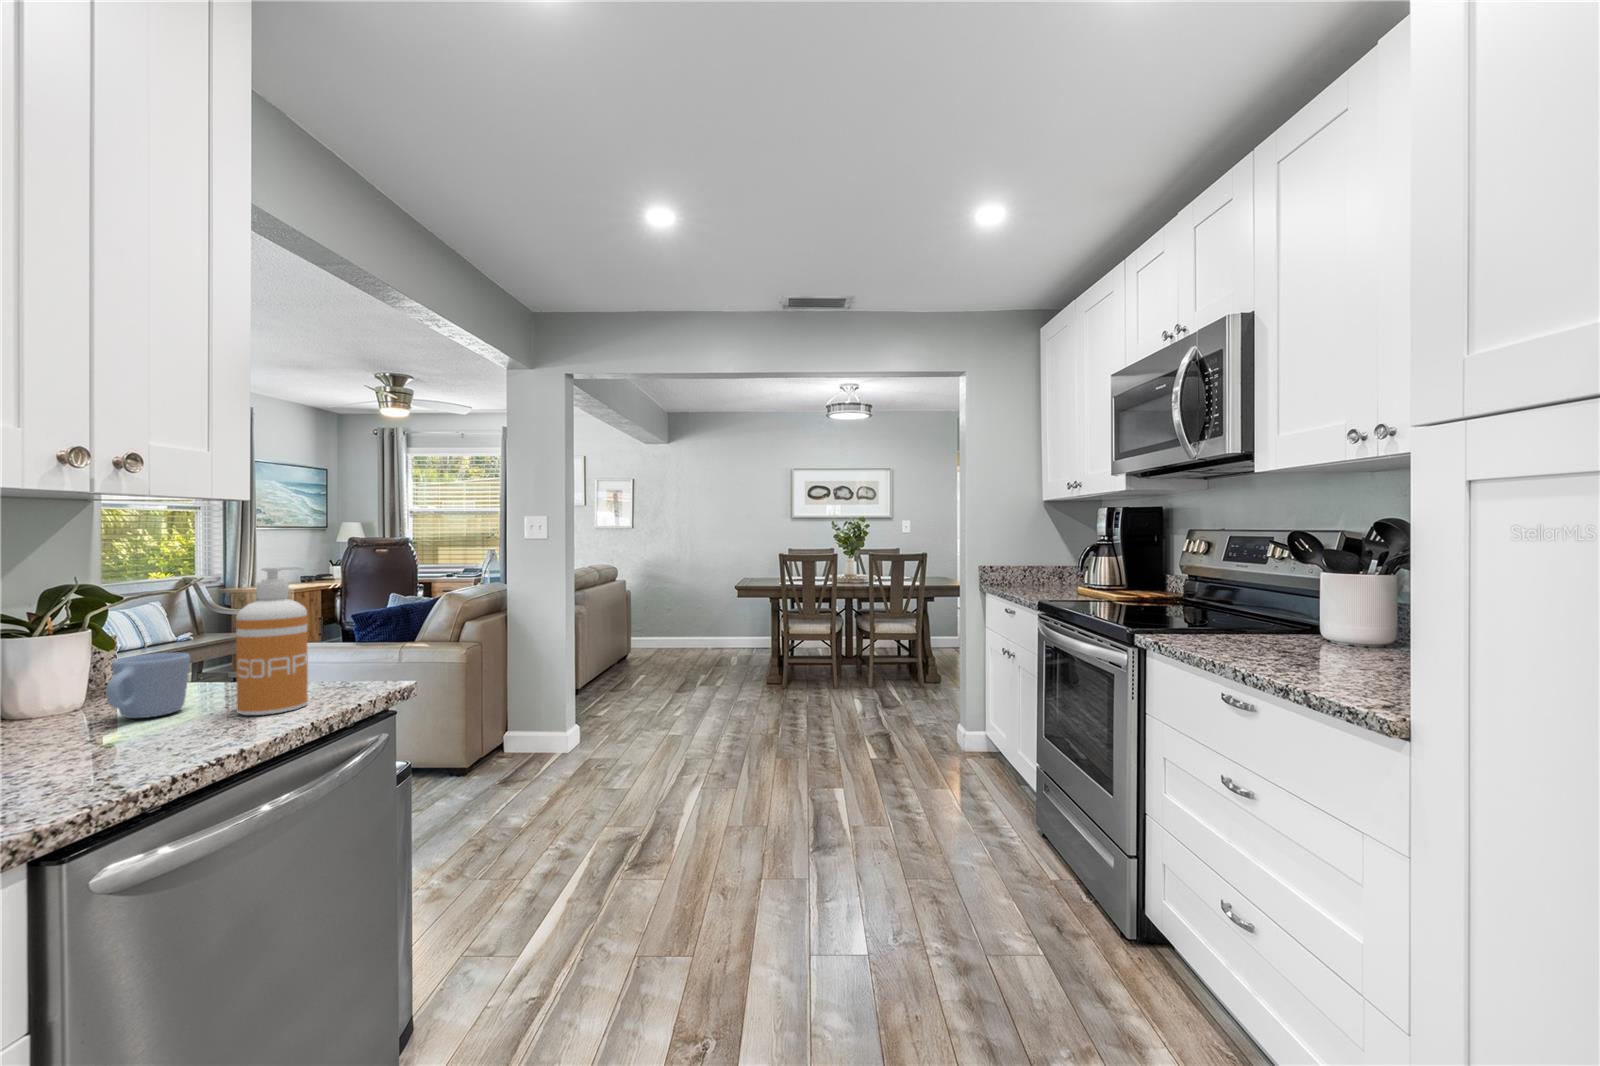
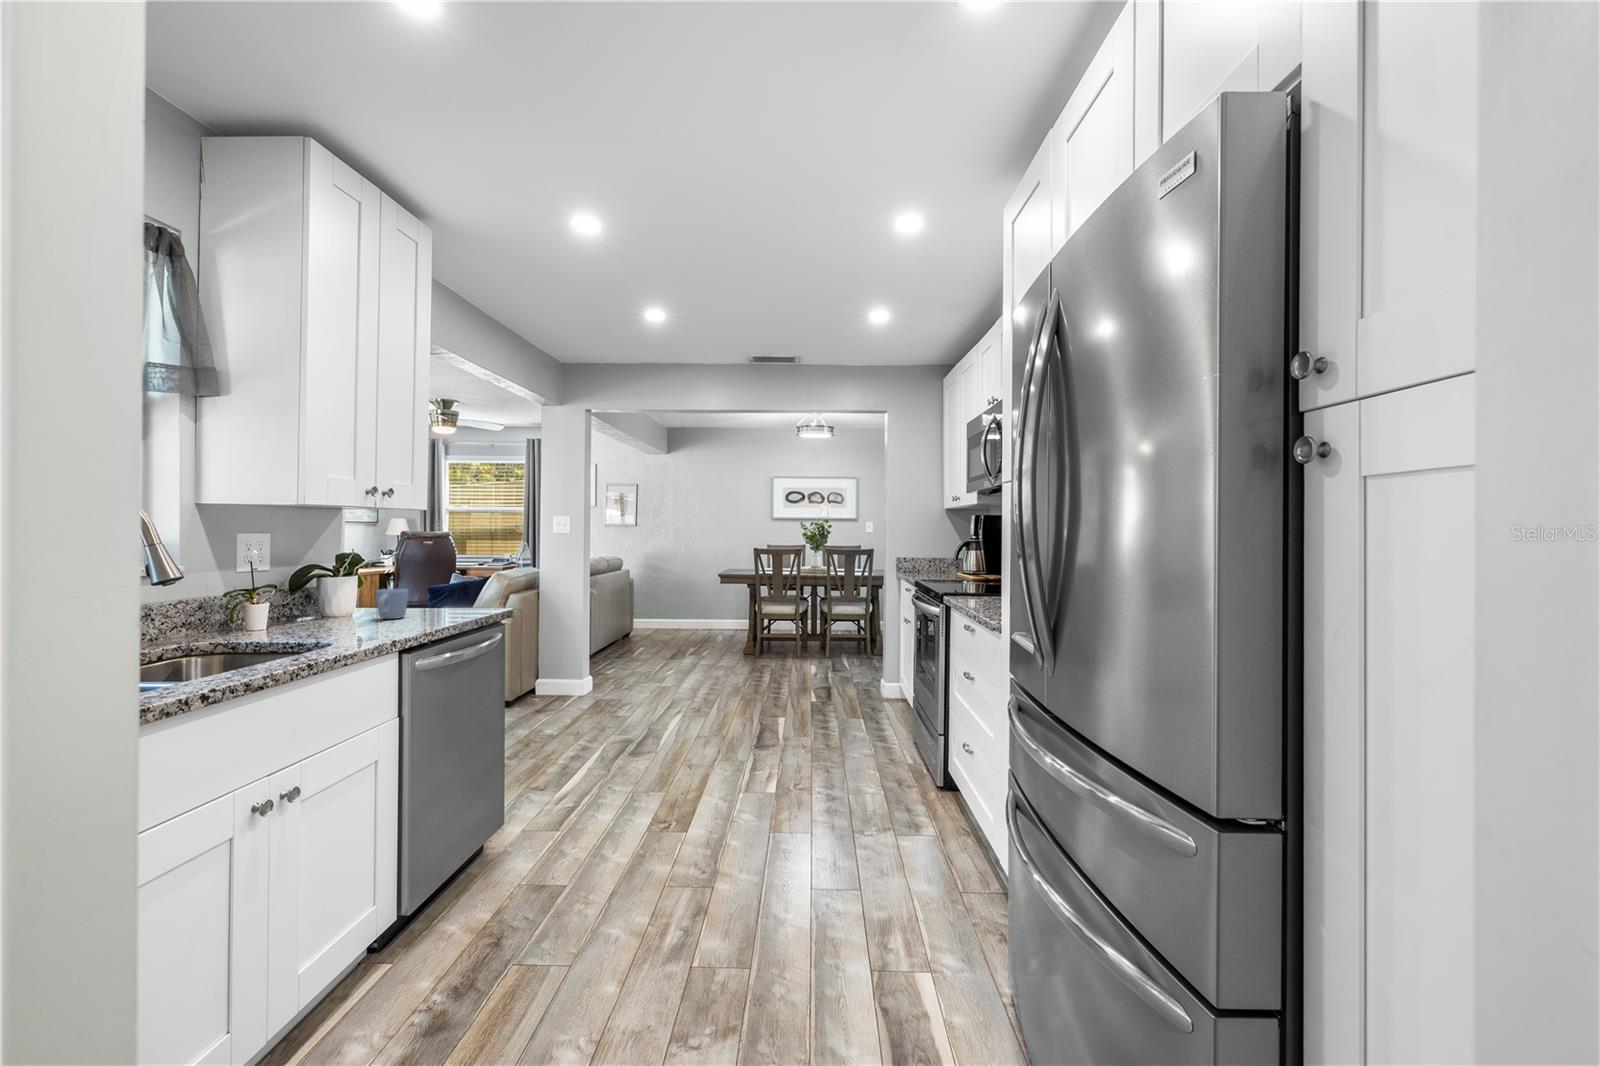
soap dispenser: present [236,567,308,715] -> none [435,546,467,618]

